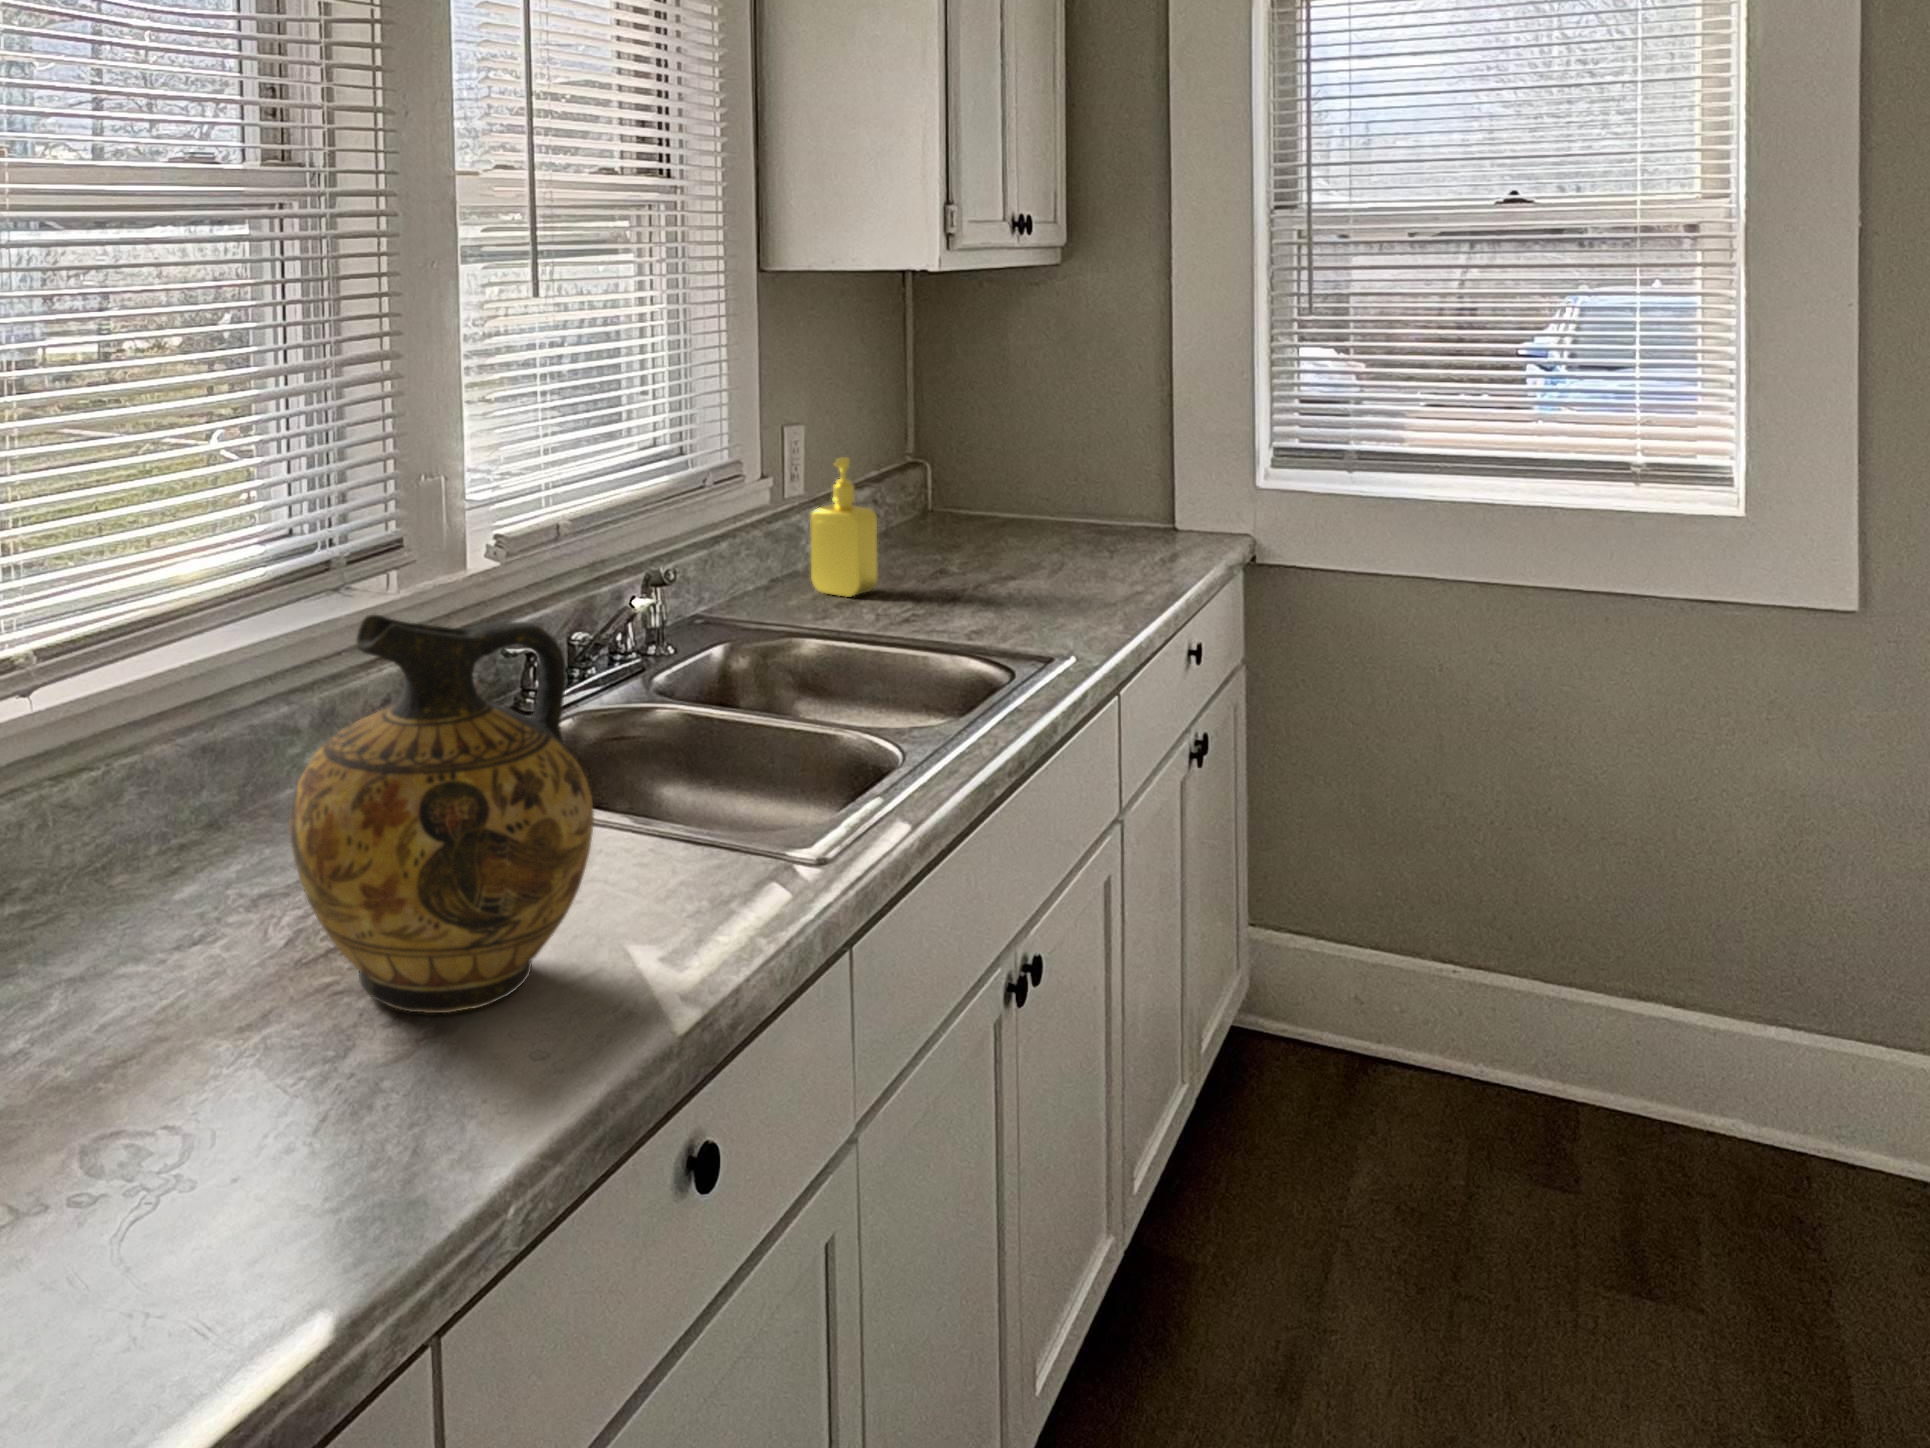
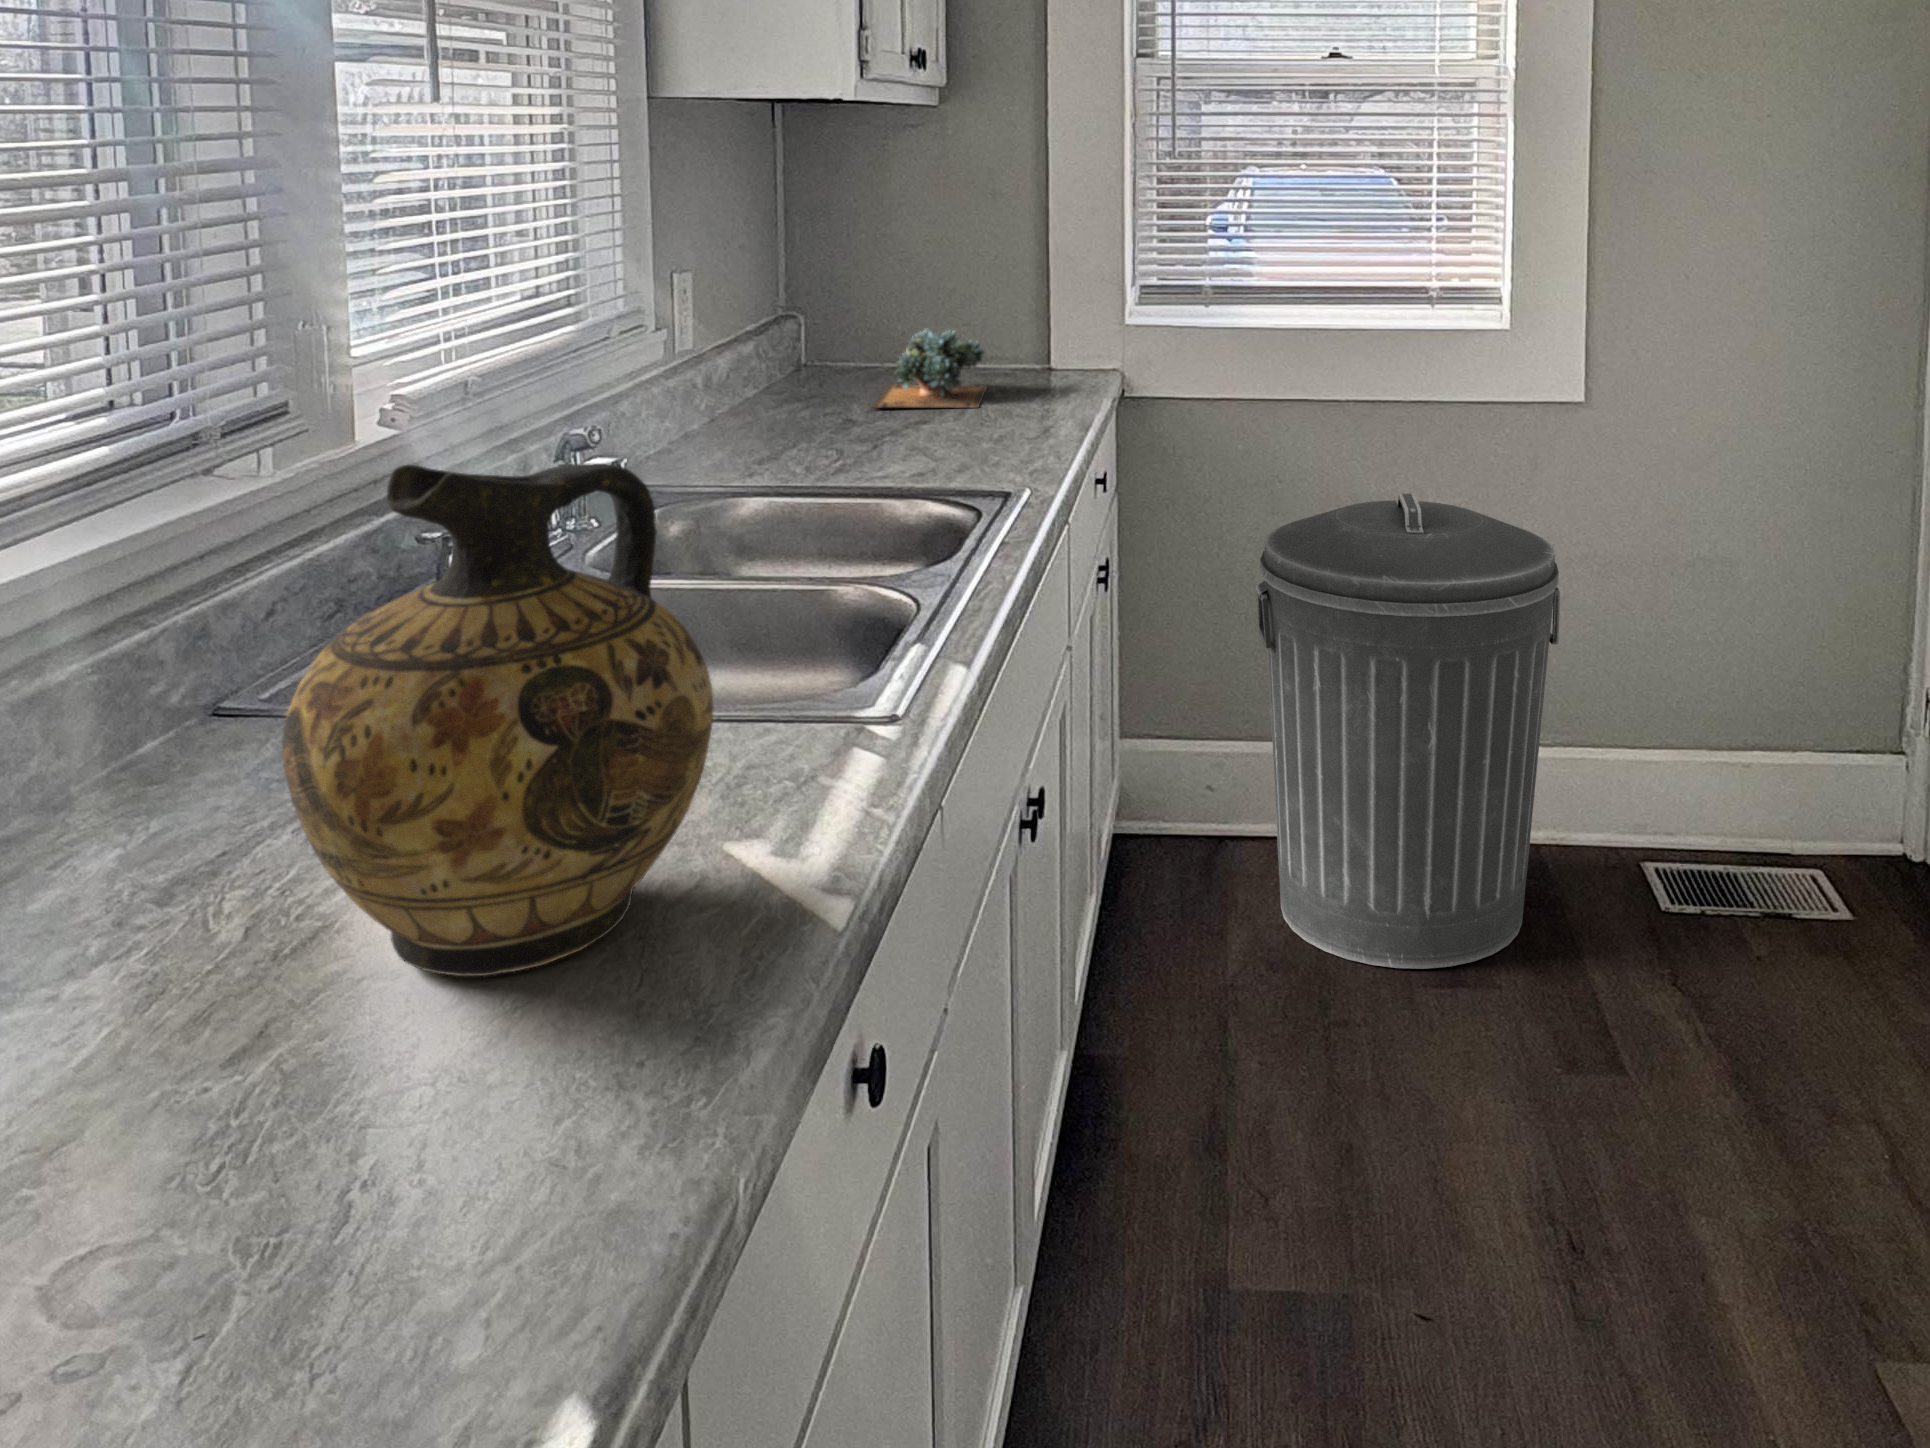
soap dispenser: present [810,457,877,597] -> none [720,302,795,452]
succulent plant: none [968,484,1097,567] -> present [872,329,987,408]
trash can: none [1389,702,1799,1279] -> present [1256,493,1560,969]

